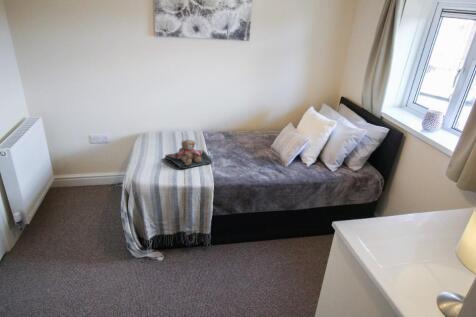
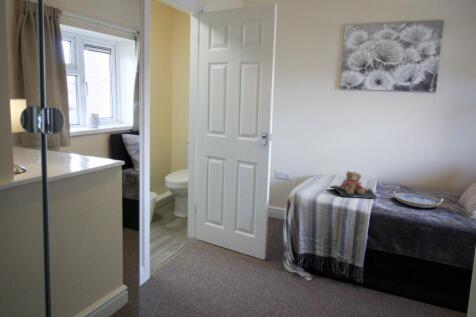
serving tray: none [225,148,267,167] -> present [393,192,443,208]

